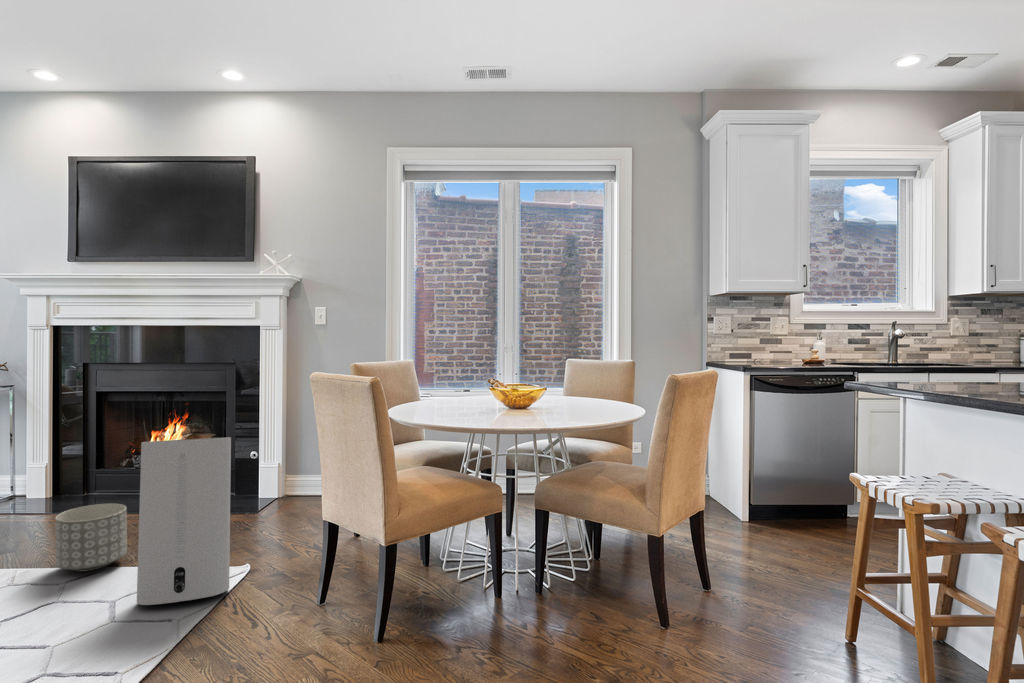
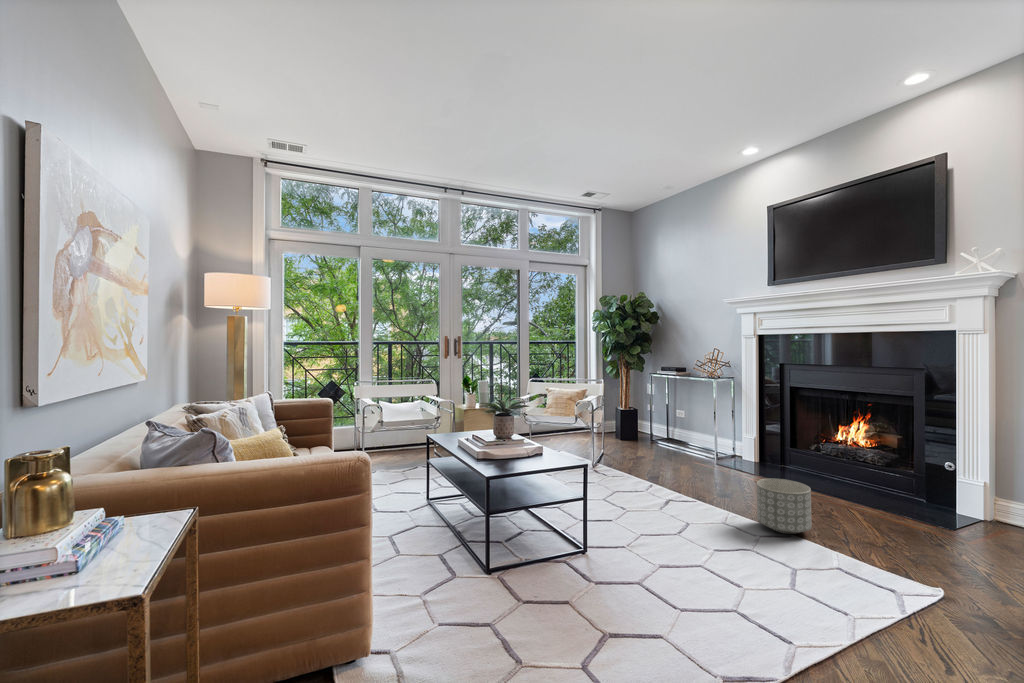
air purifier: present [137,437,231,605] -> none [817,438,916,611]

